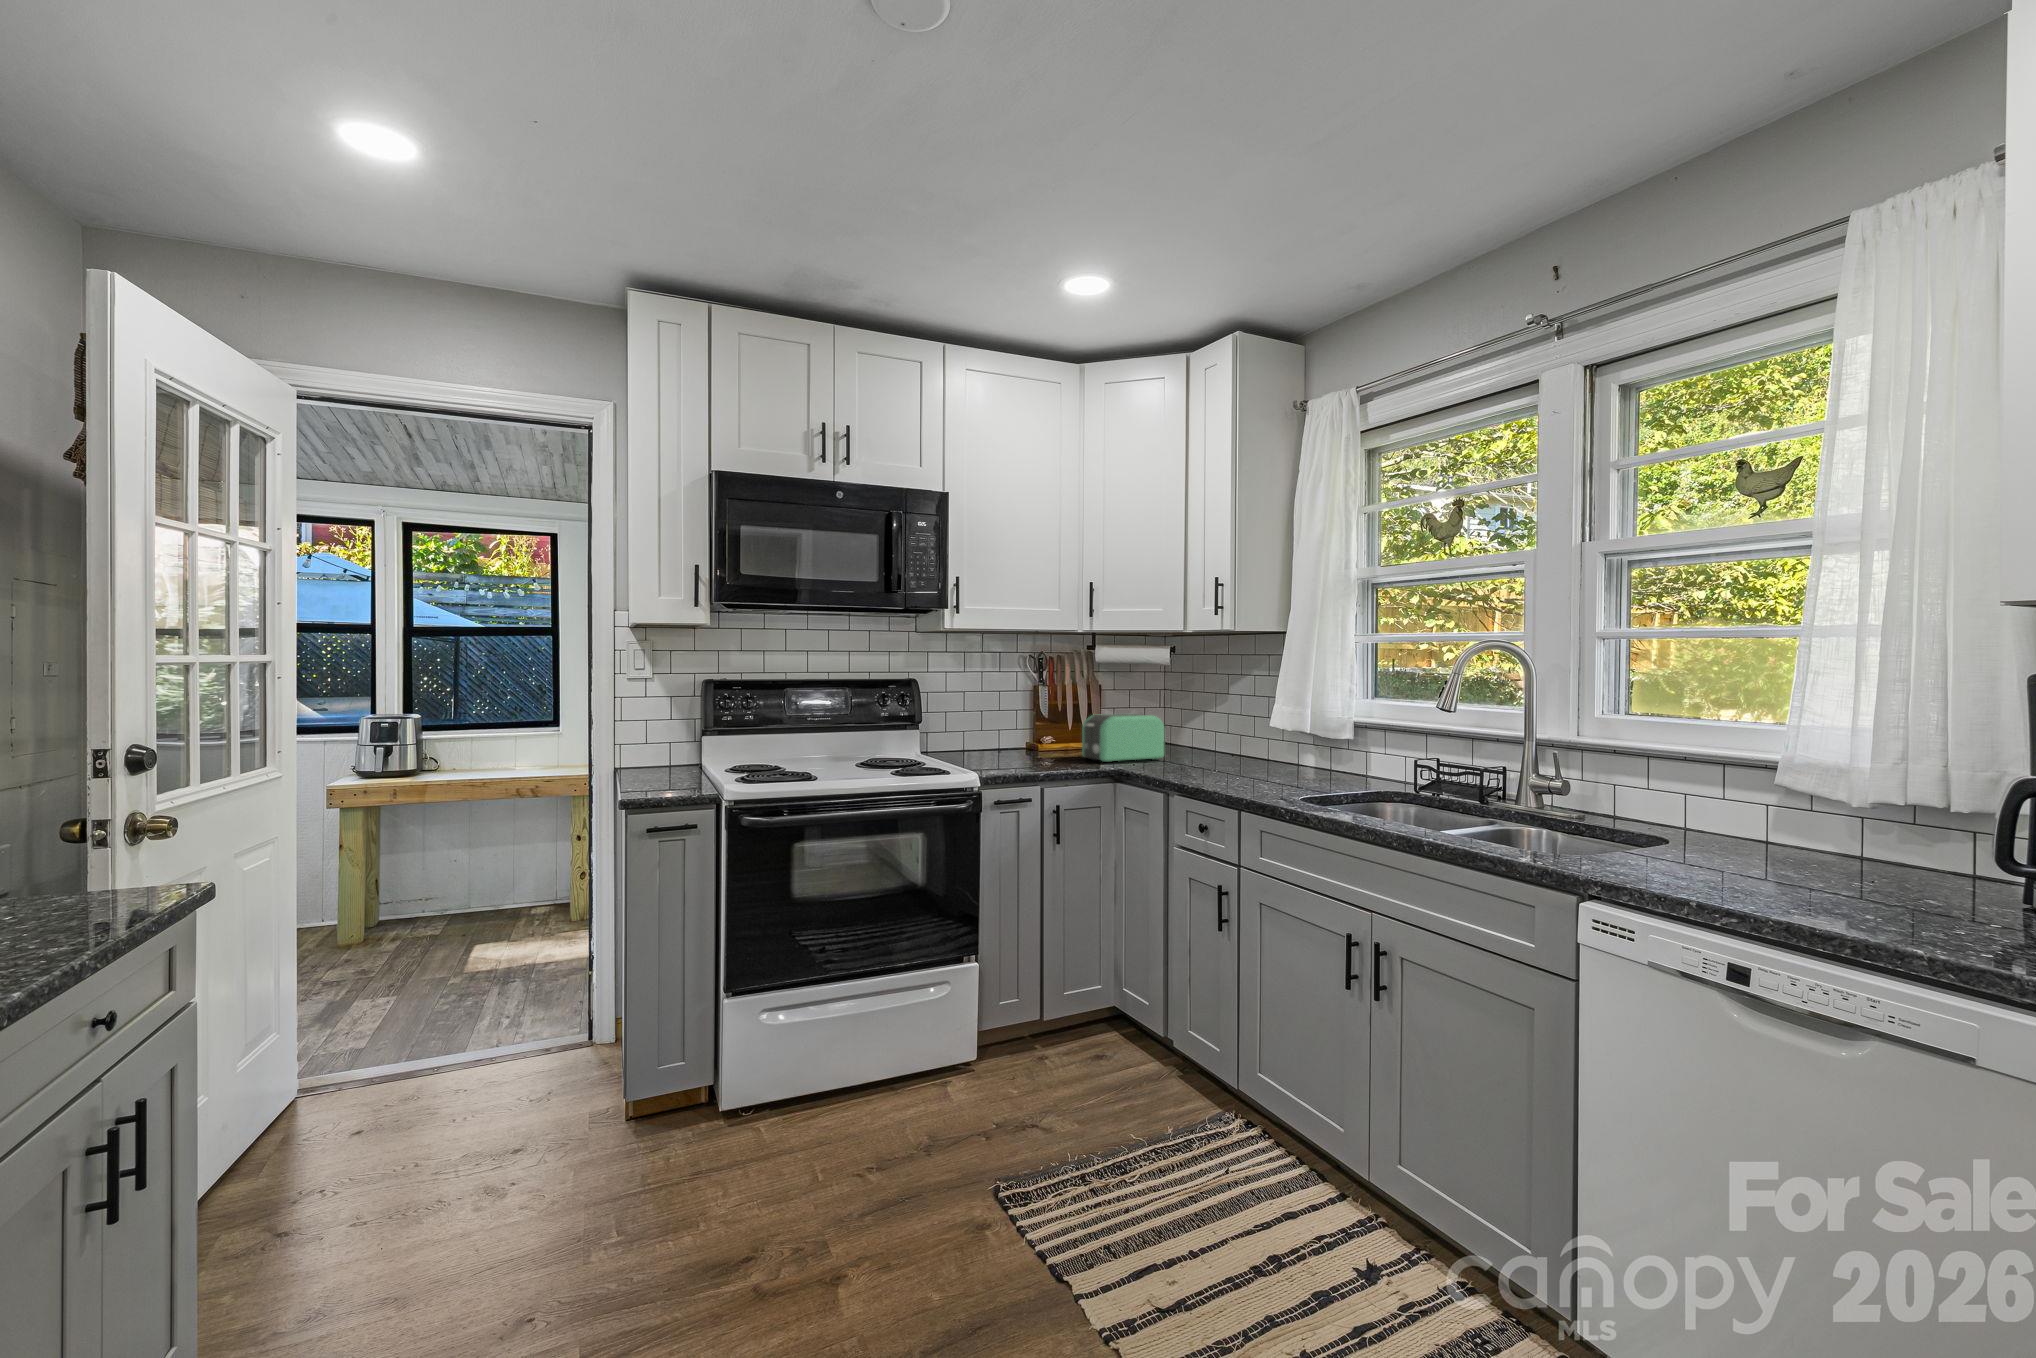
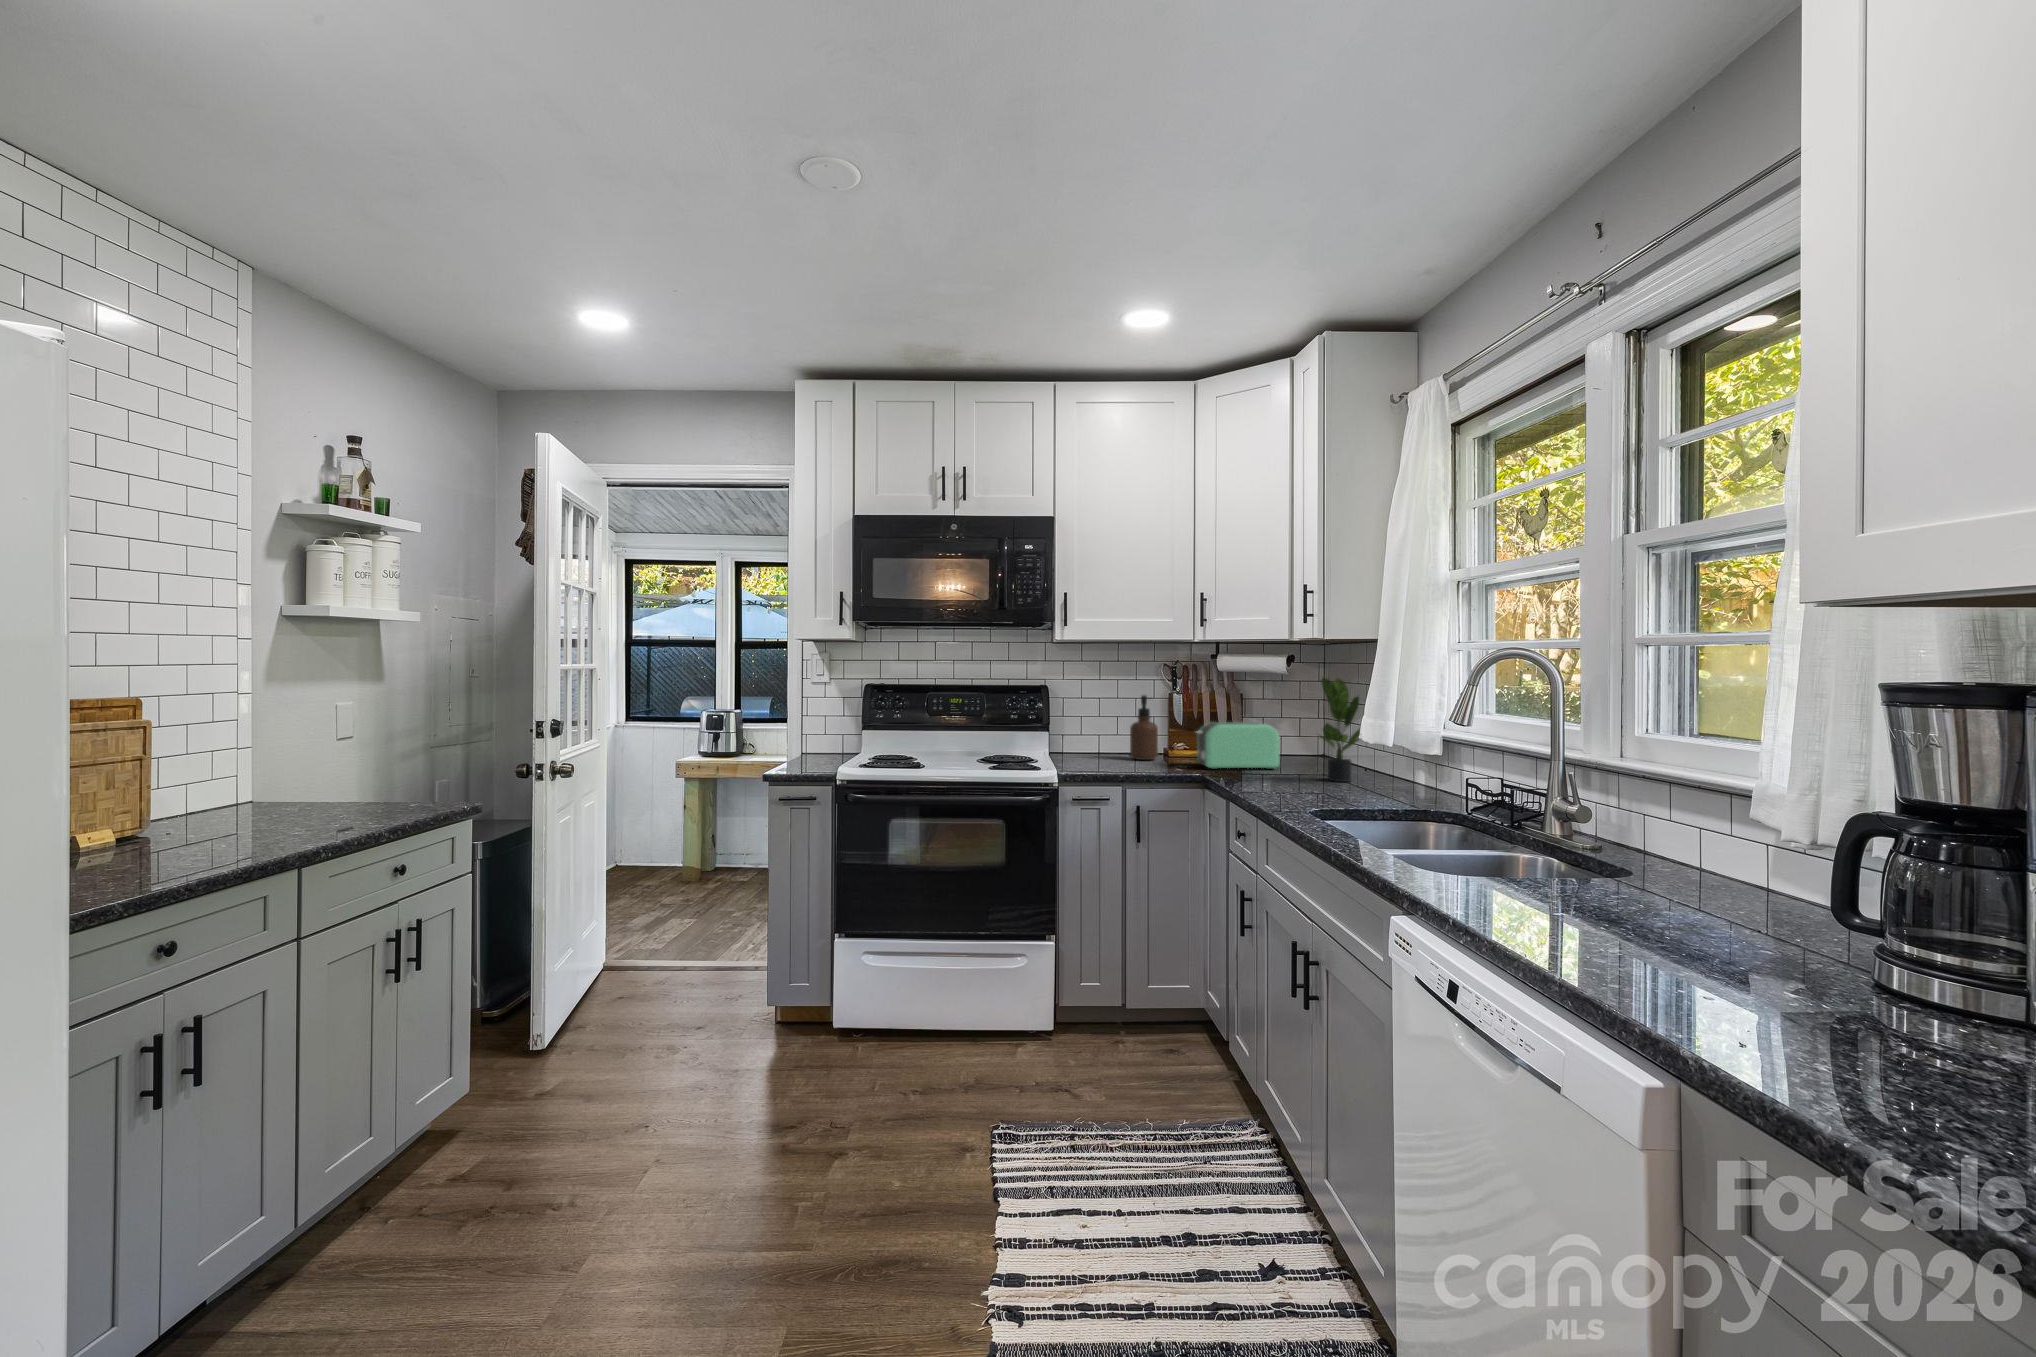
potted plant: none [1213,666,1268,769] -> present [1320,678,1362,782]
soap dispenser: none [1005,688,1034,756] -> present [1130,695,1158,760]

